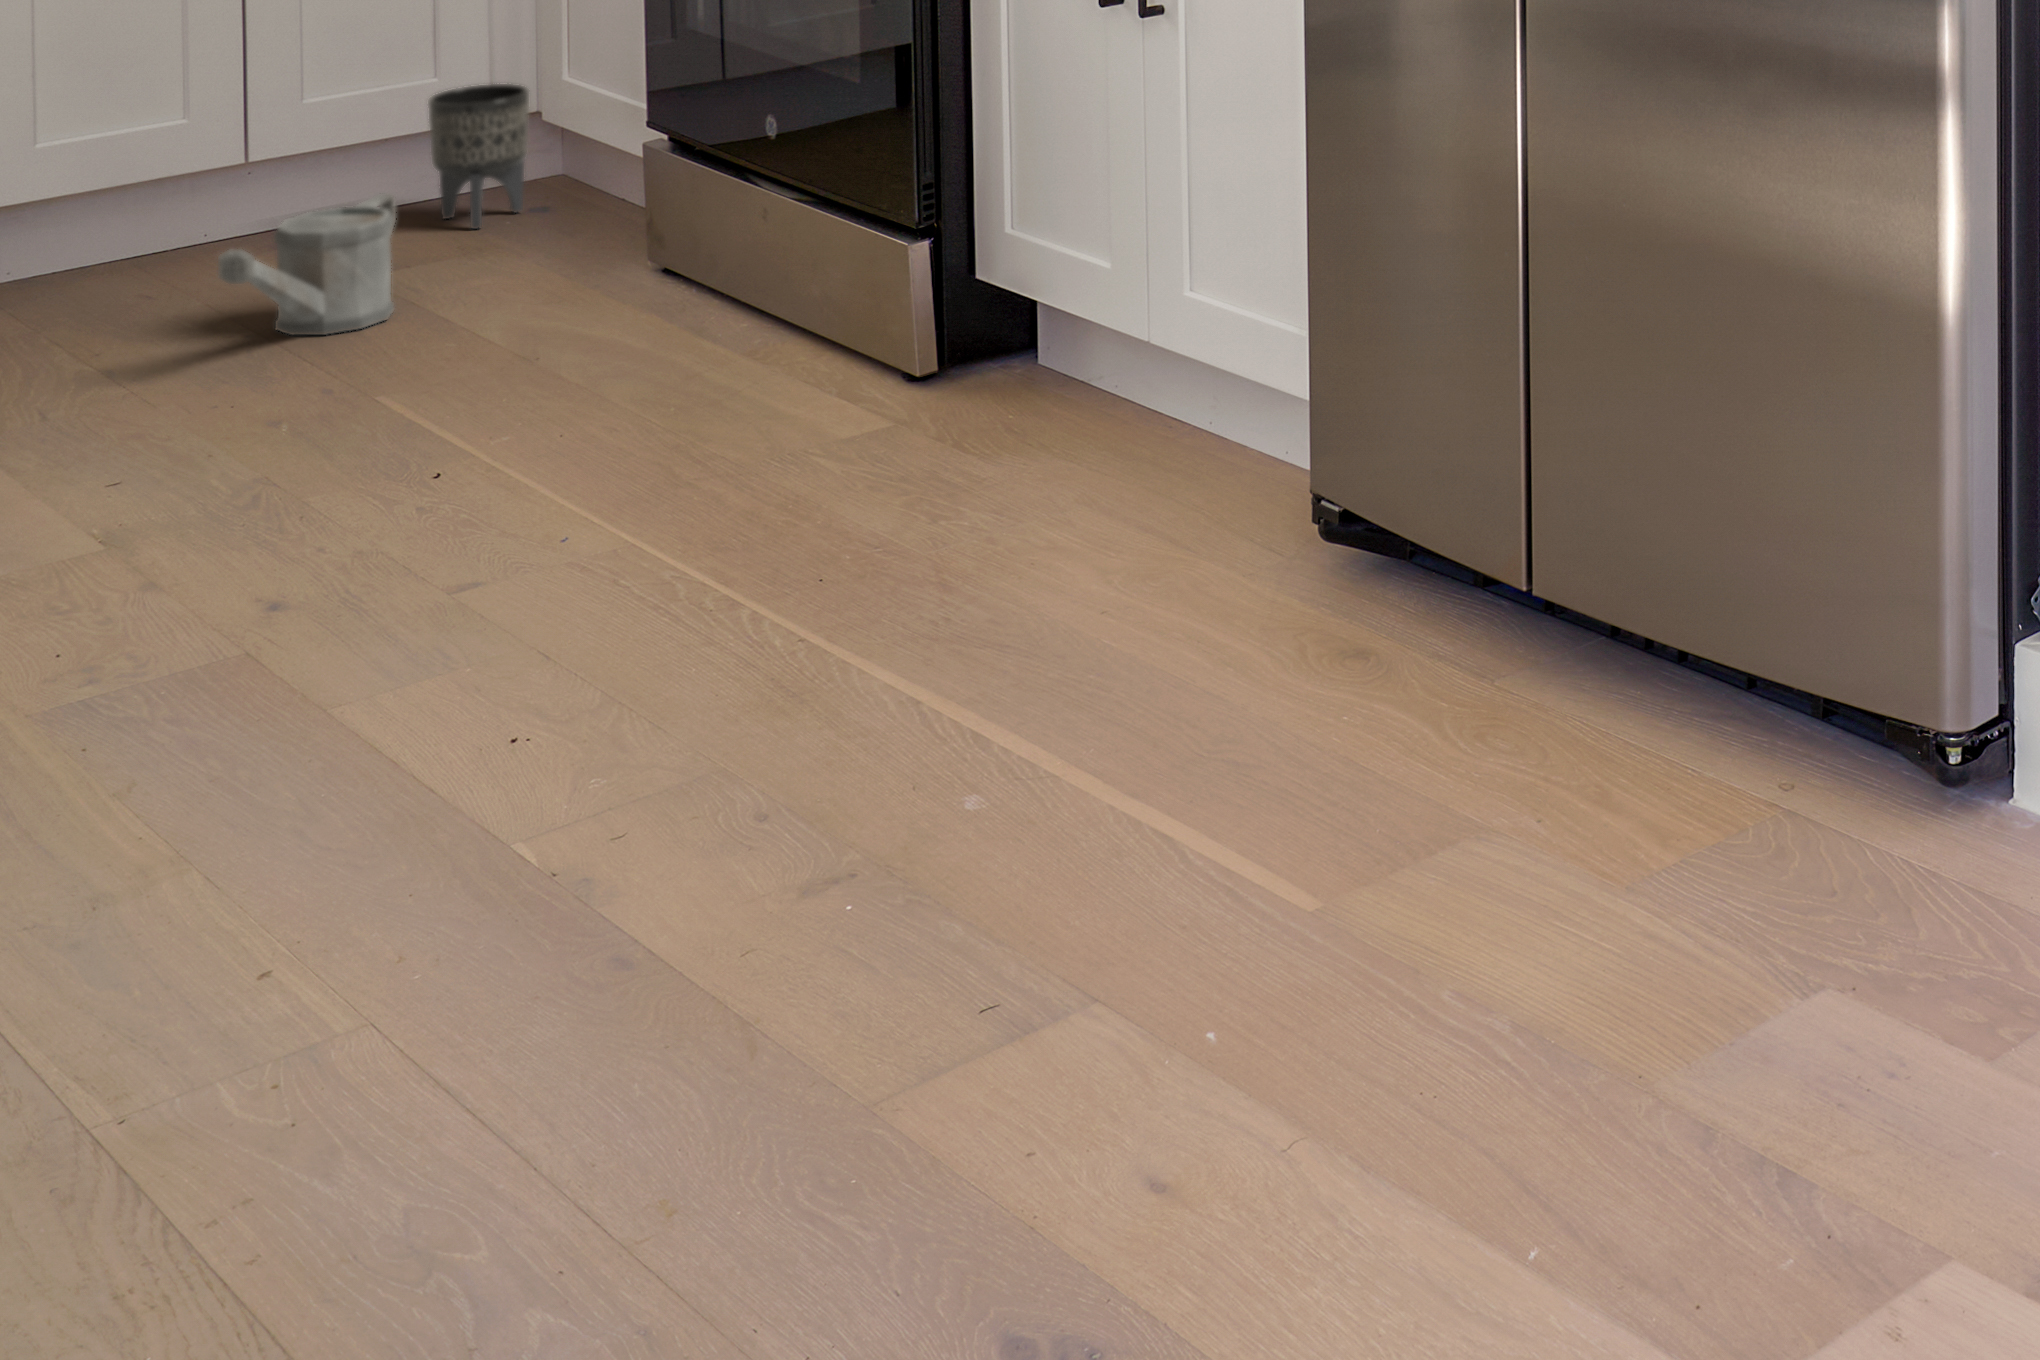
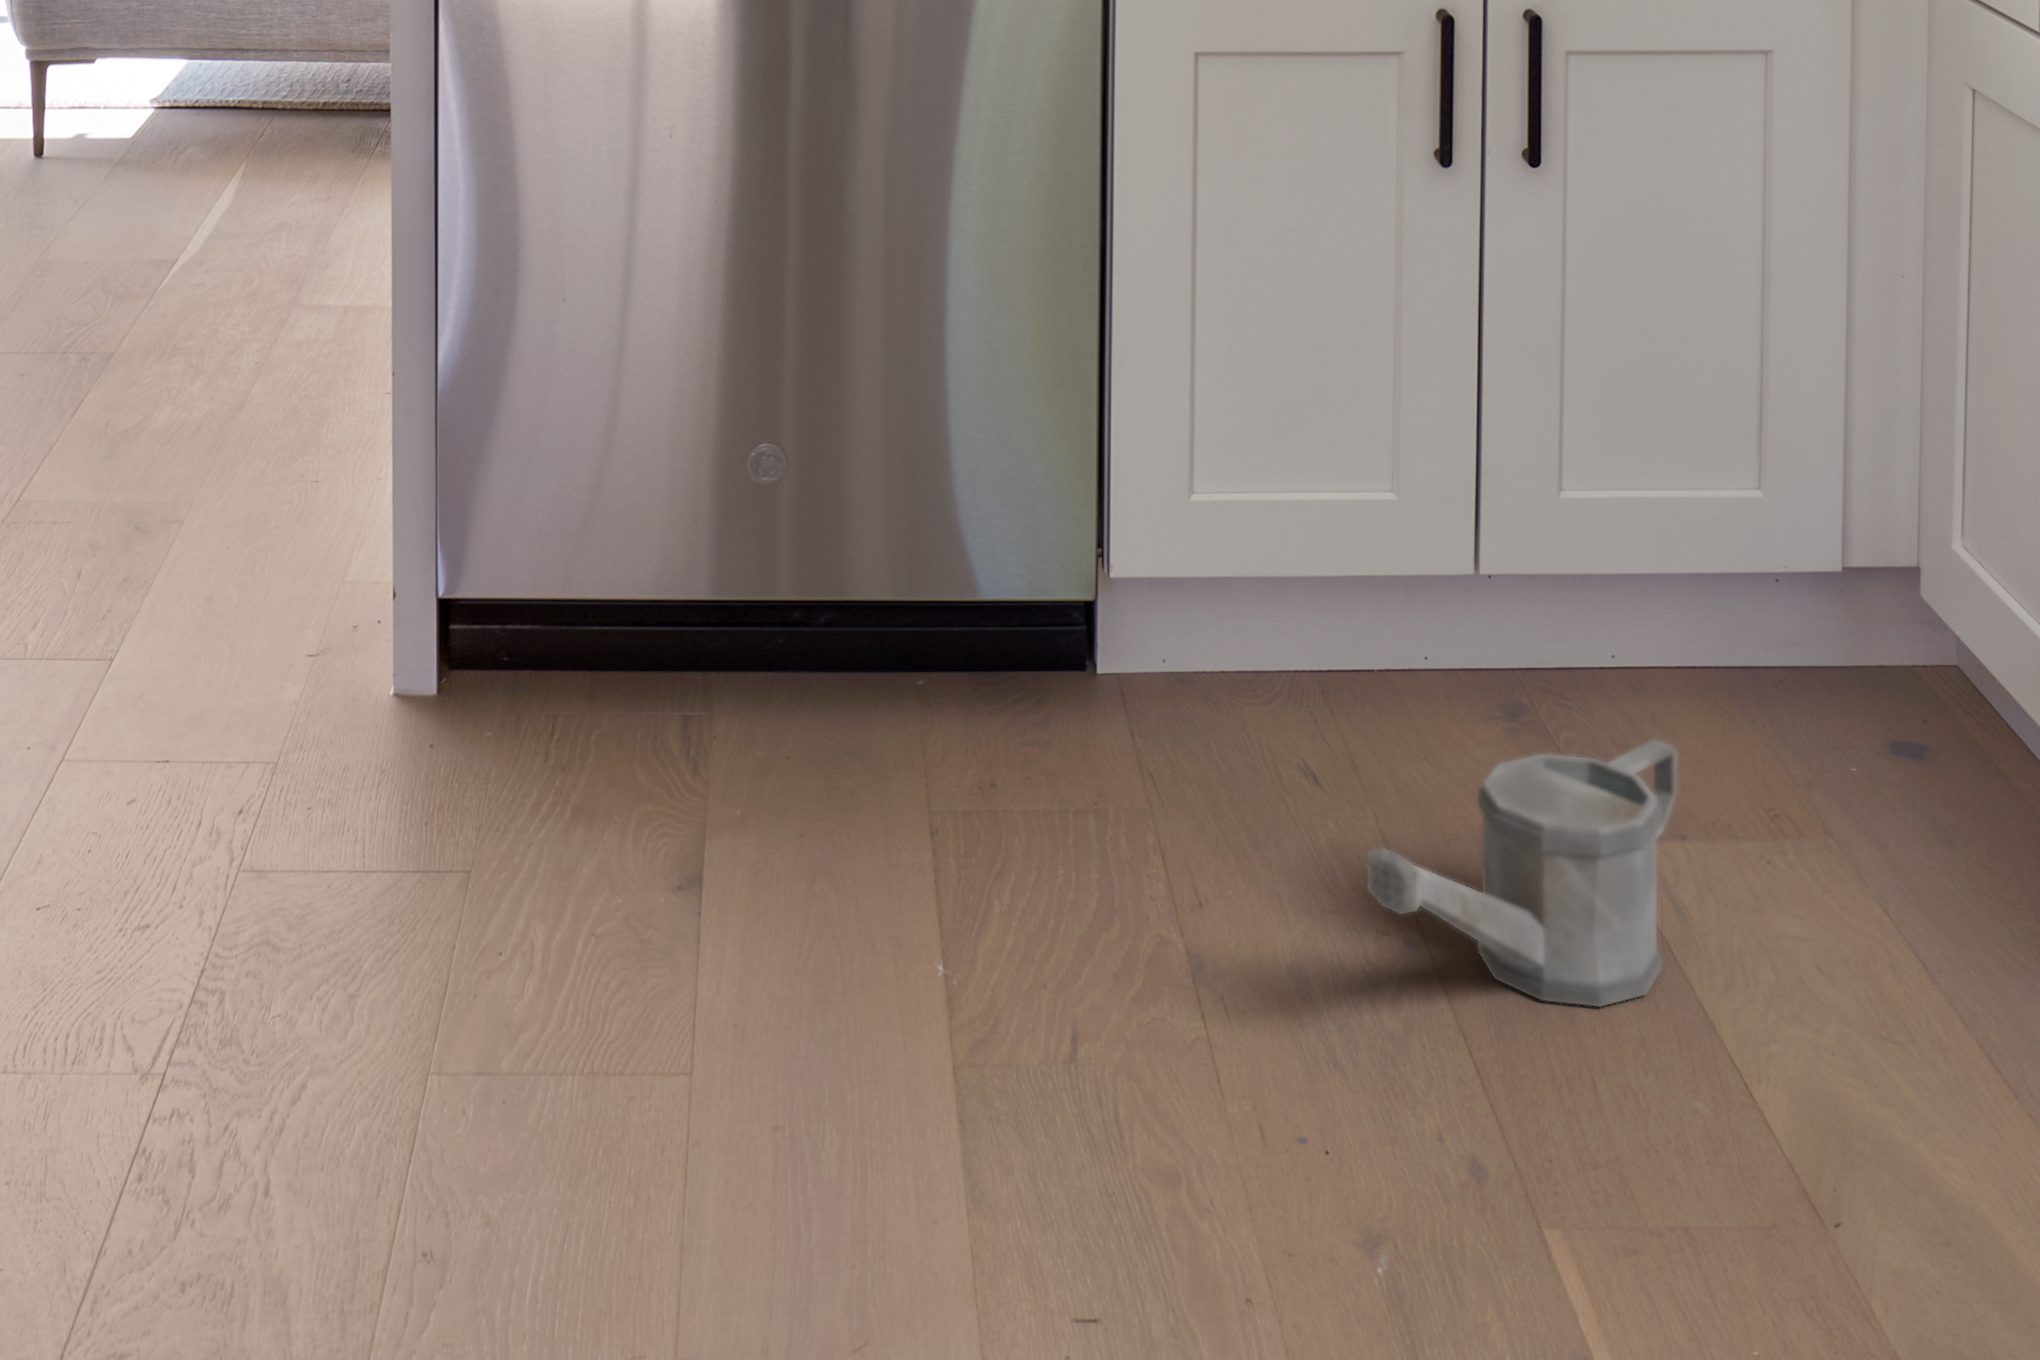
planter: present [428,84,529,229] -> none [1762,518,1917,776]

